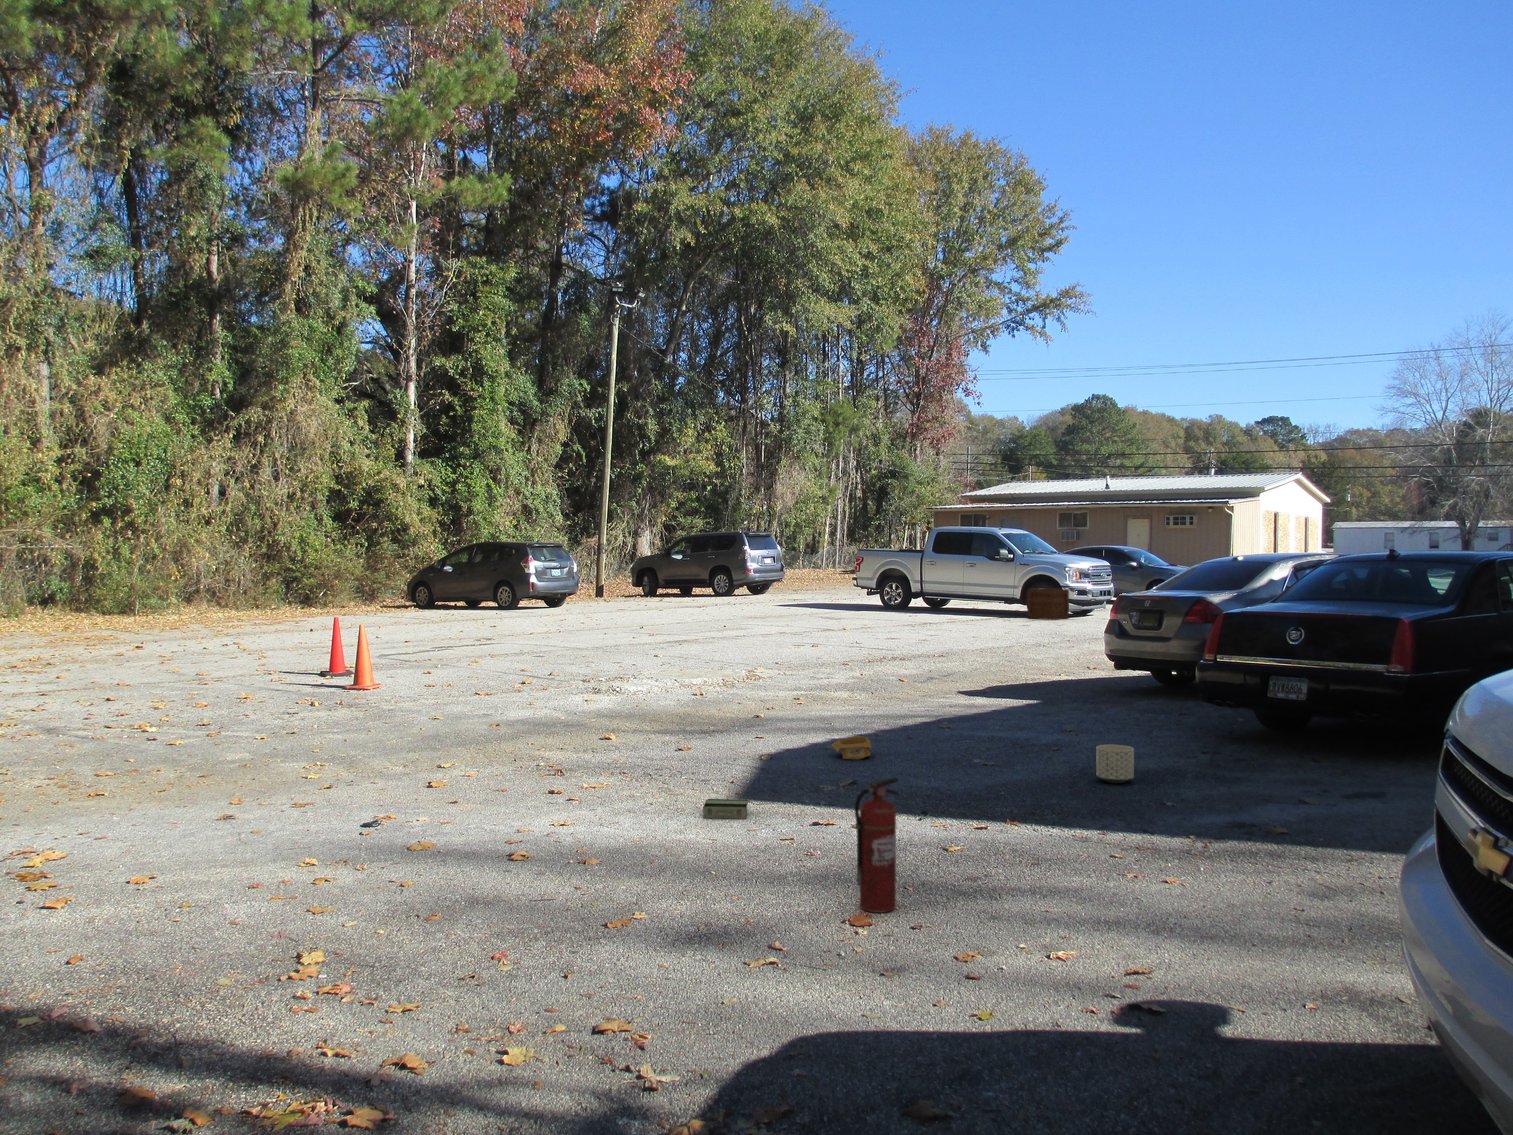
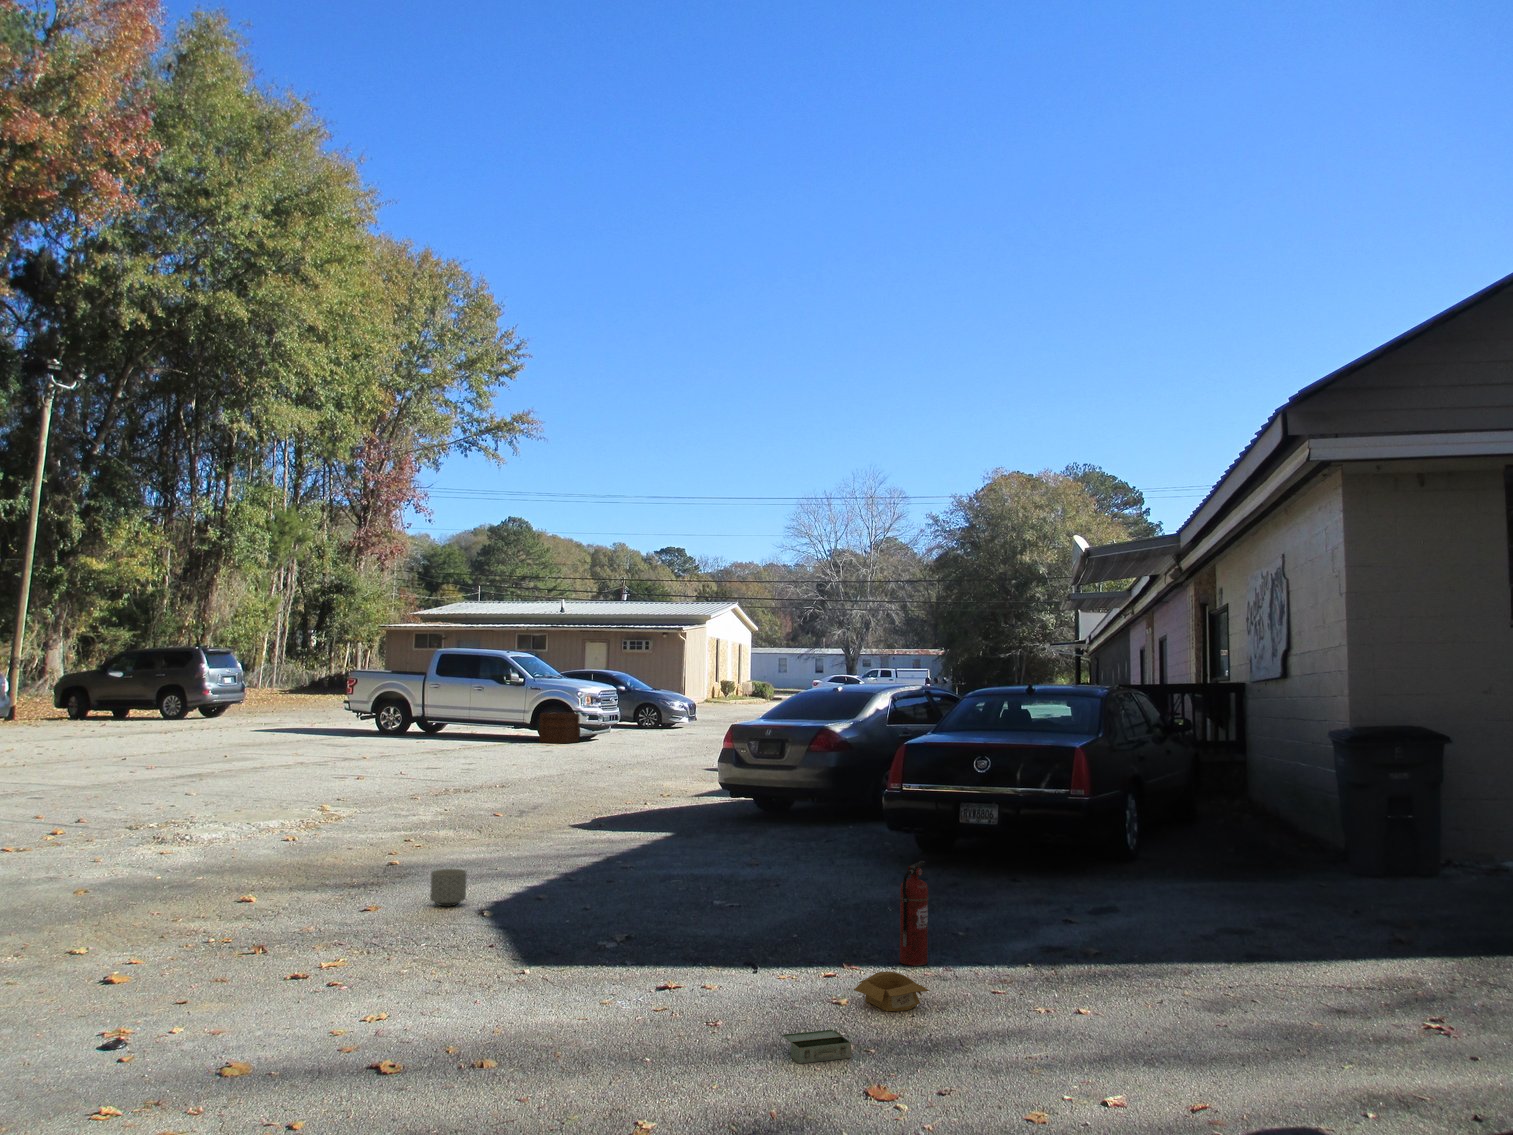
cardboard box: present [831,736,872,759] -> present [854,971,929,1011]
planter: present [1096,745,1134,783] -> present [430,869,466,906]
fire extinguisher: present [855,777,898,913] -> present [900,861,928,966]
toolbox: present [703,799,749,819] -> present [783,1030,851,1064]

